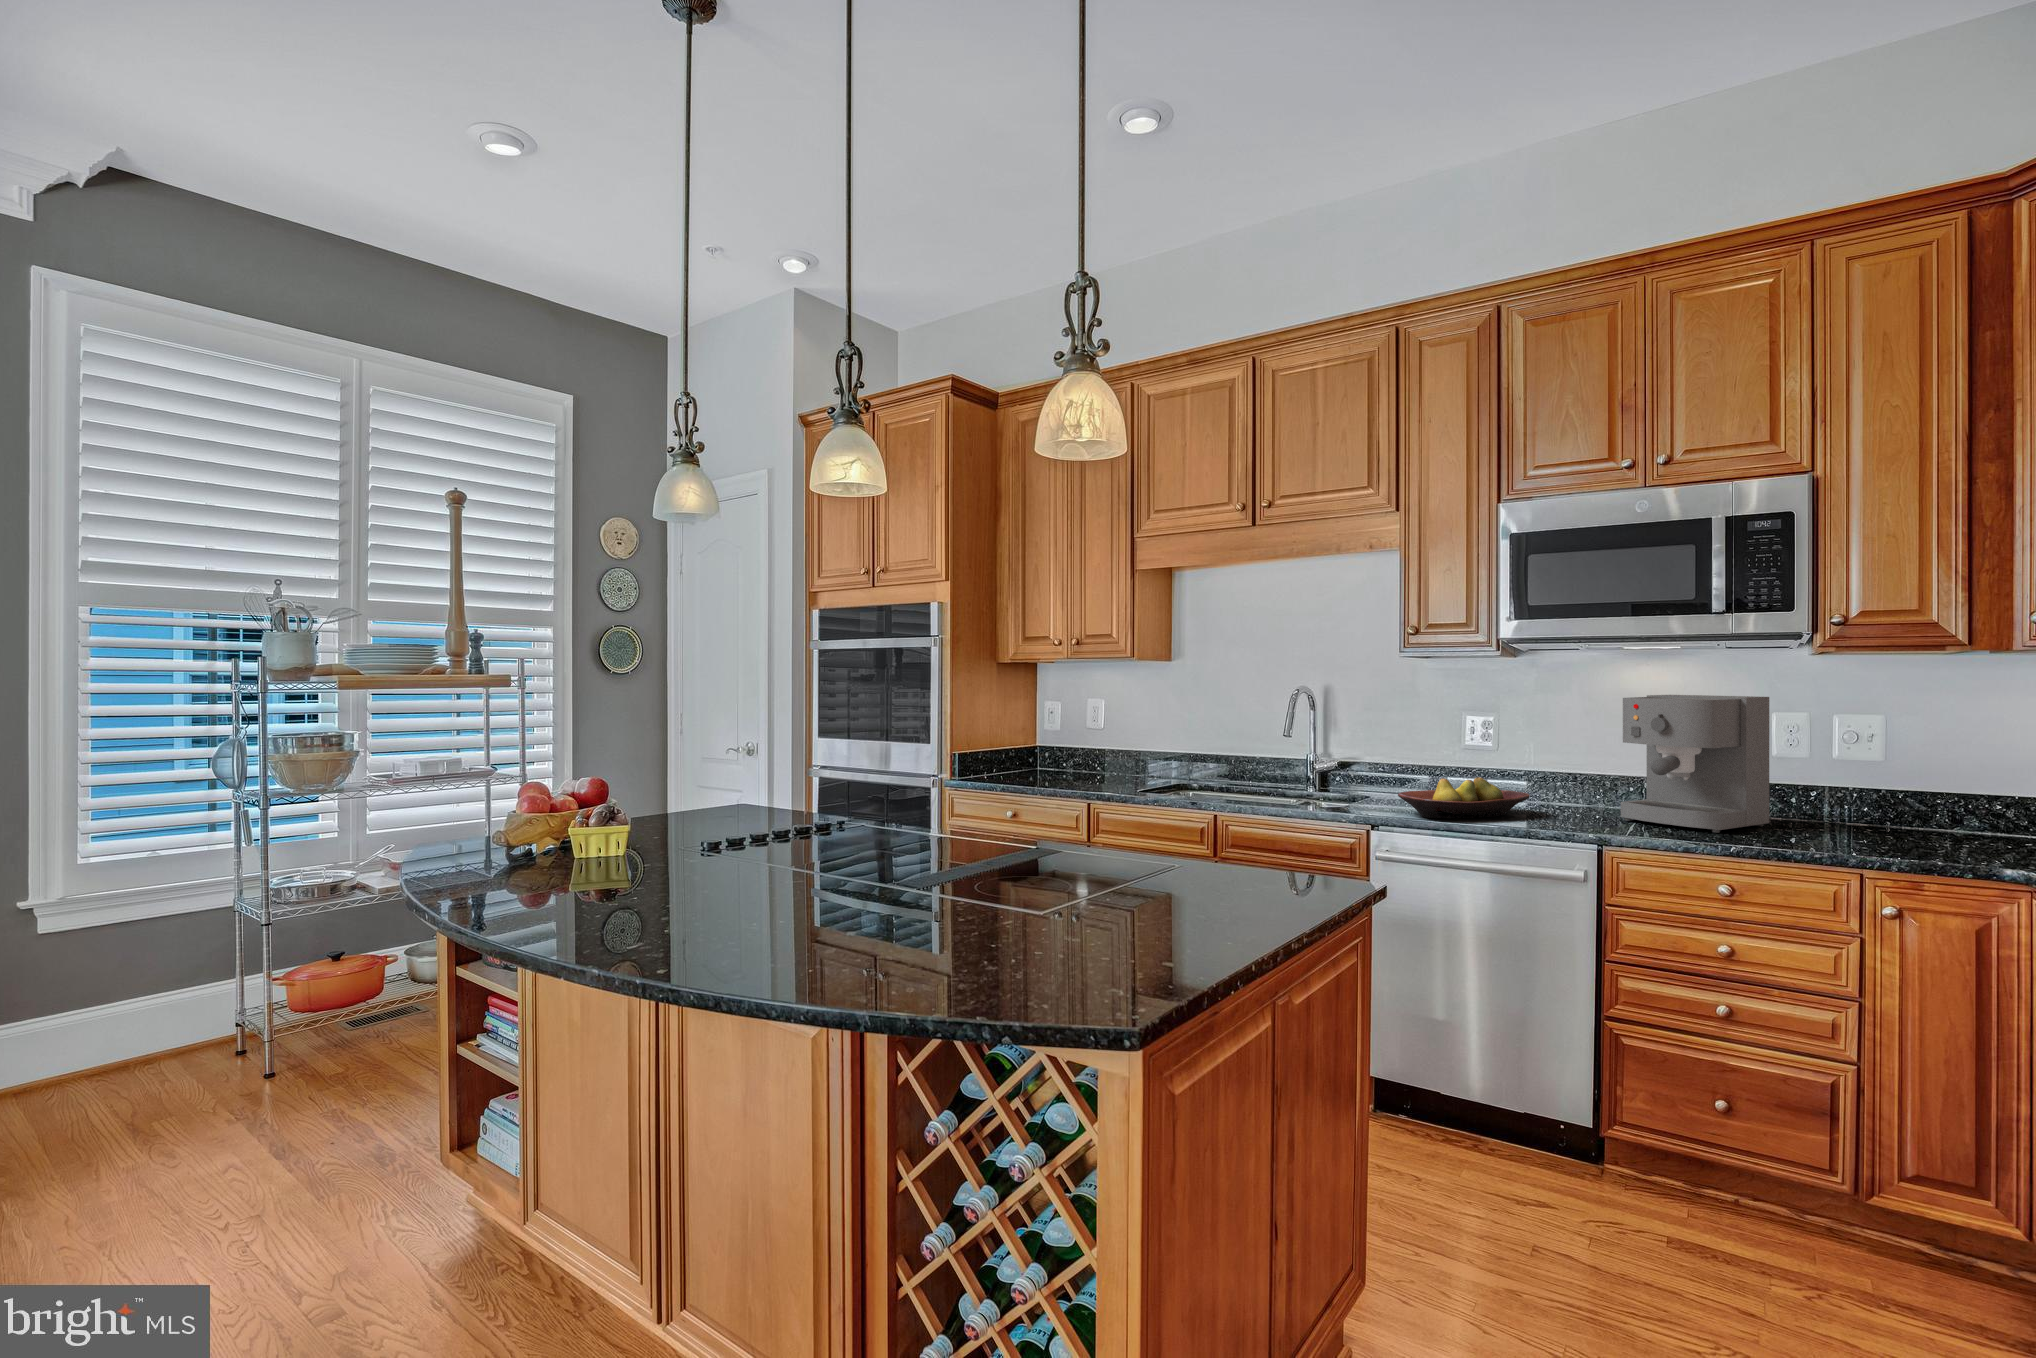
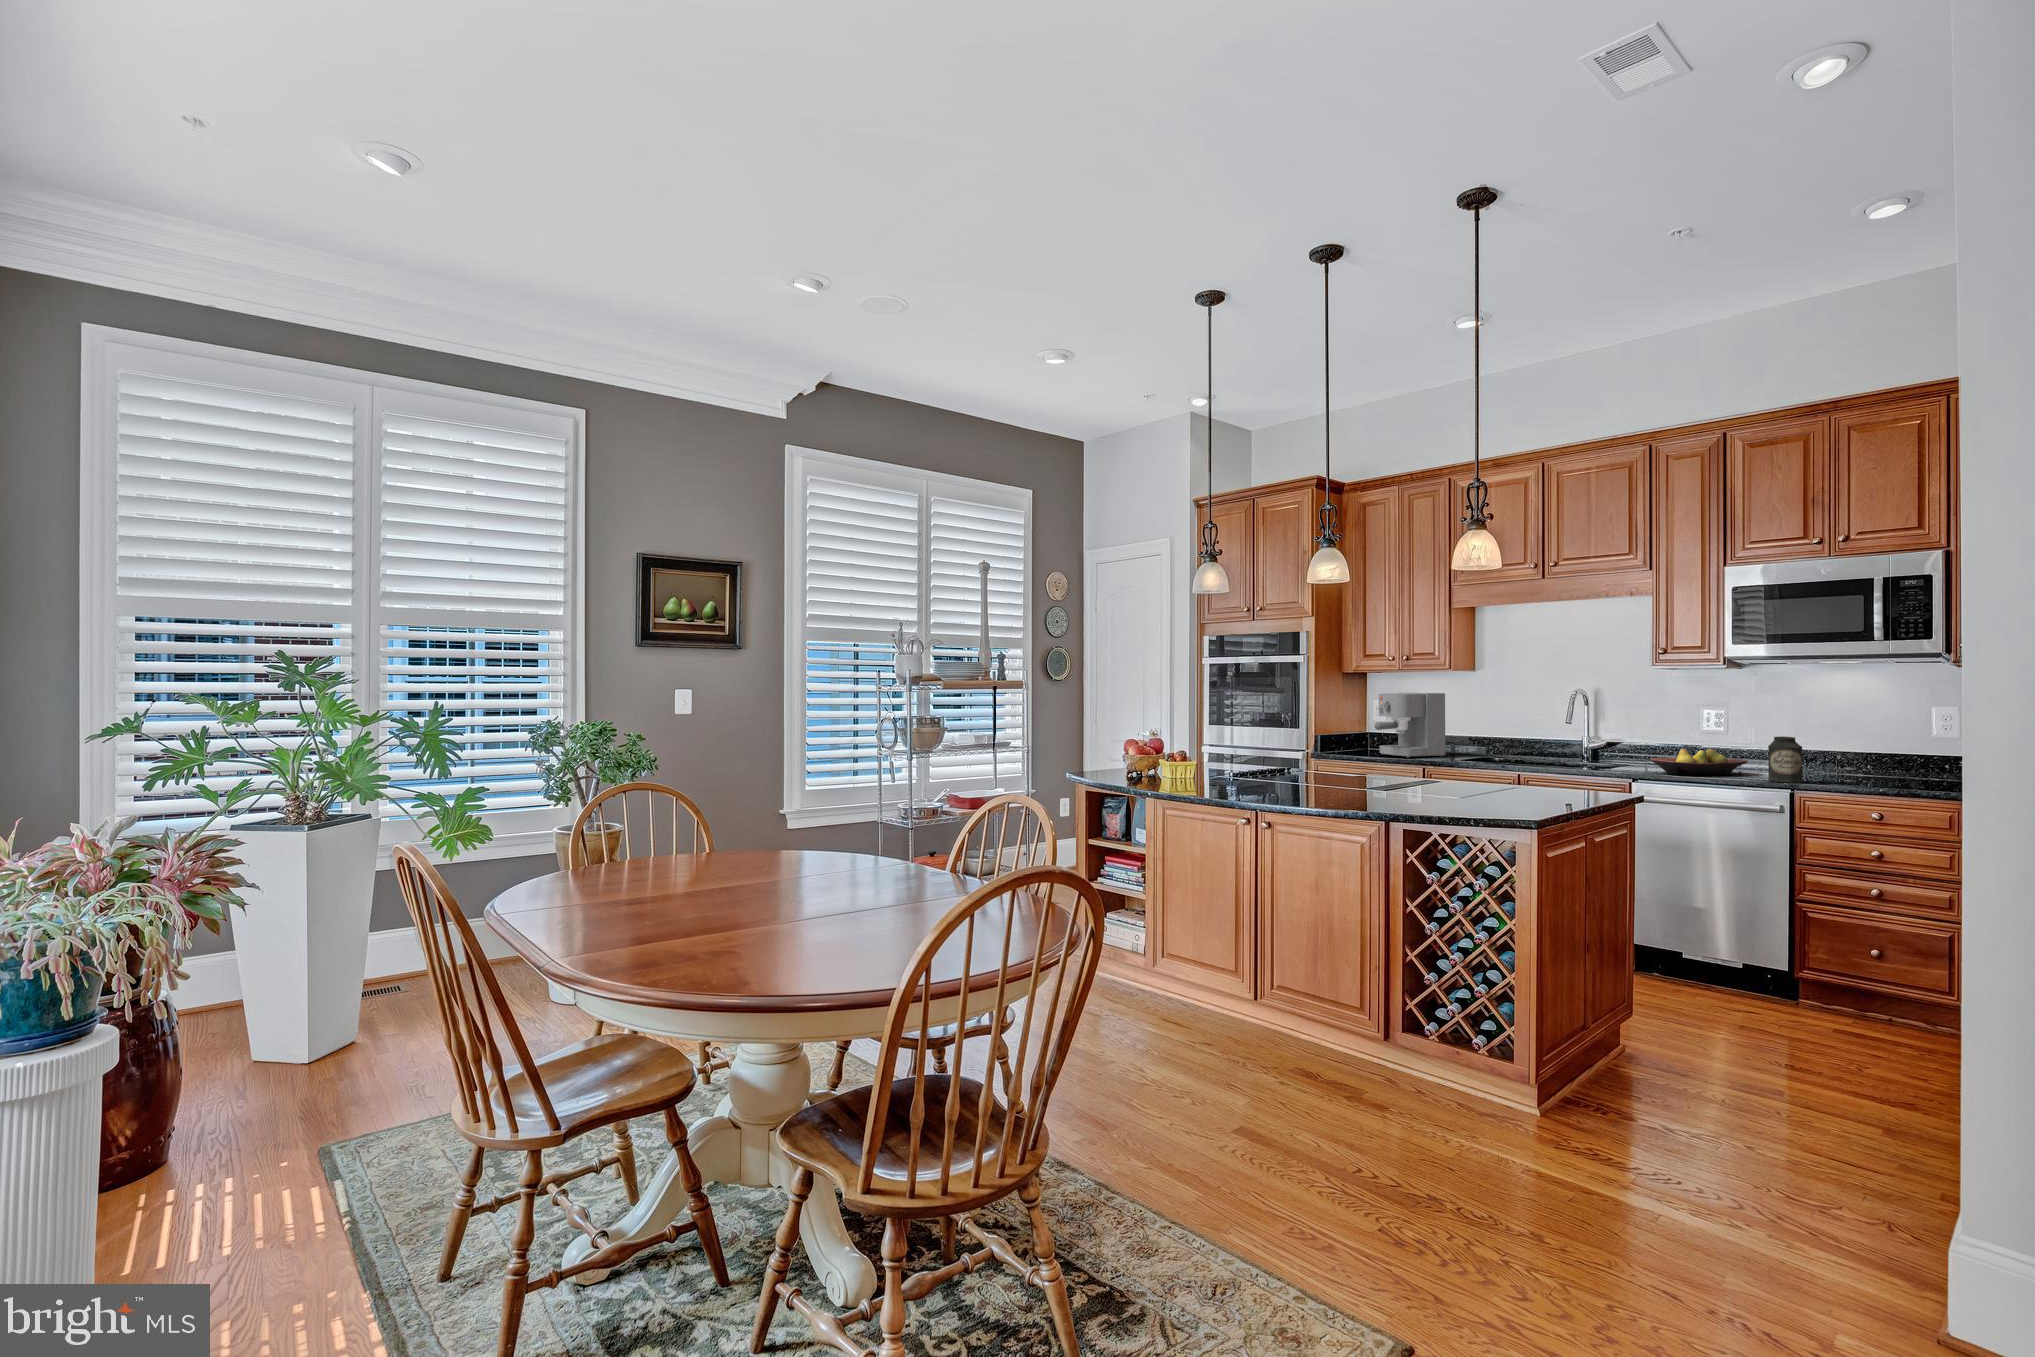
coffee maker: present [1621,695,1769,833] -> present [1375,693,1445,758]
canister: none [1566,762,1616,836] -> present [1768,736,1803,783]

